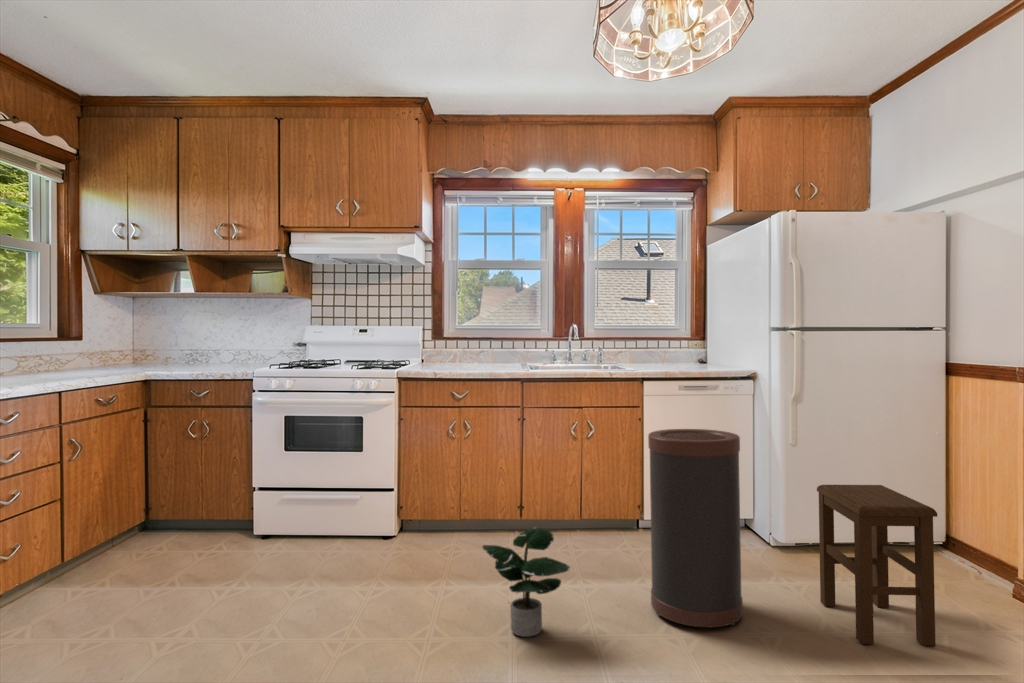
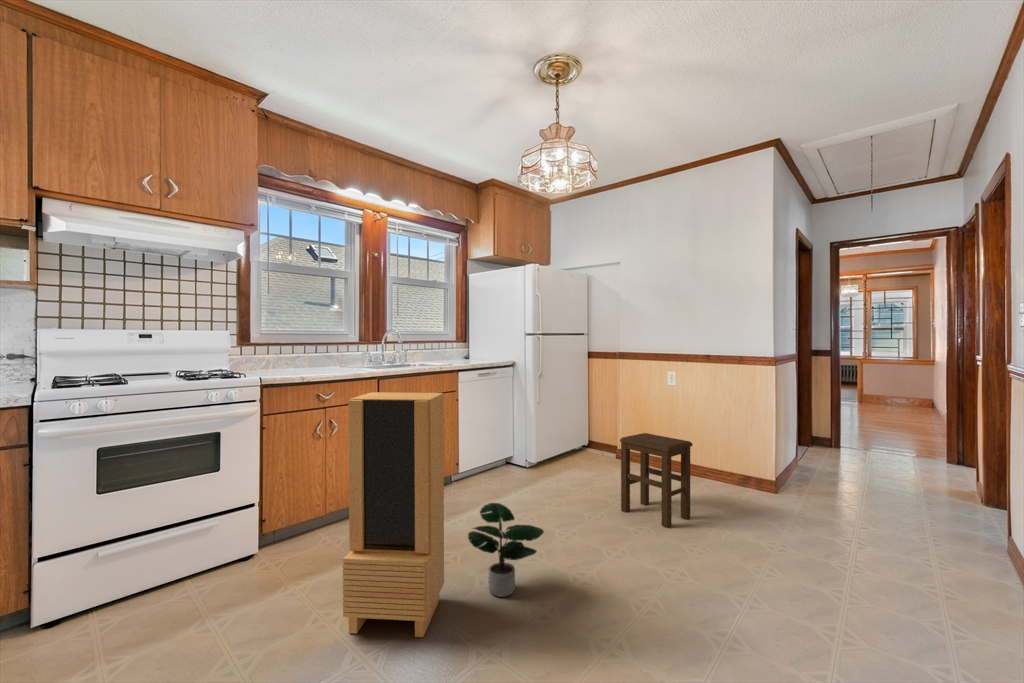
storage cabinet: none [362,387,470,638] -> present [343,392,444,637]
trash can: present [648,429,743,627] -> none [546,409,608,548]

